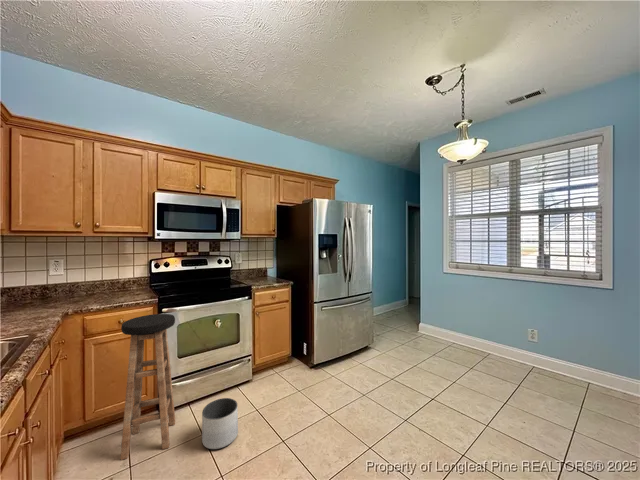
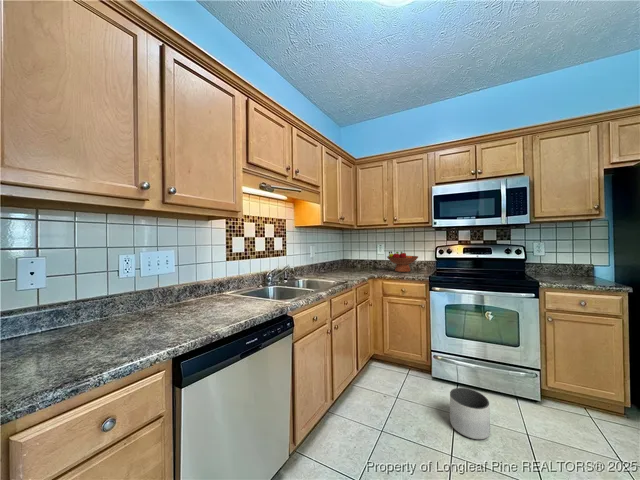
fruit bowl: none [79,269,133,298] -> present [387,251,418,272]
bar stool: present [120,314,175,460] -> none [396,289,440,403]

